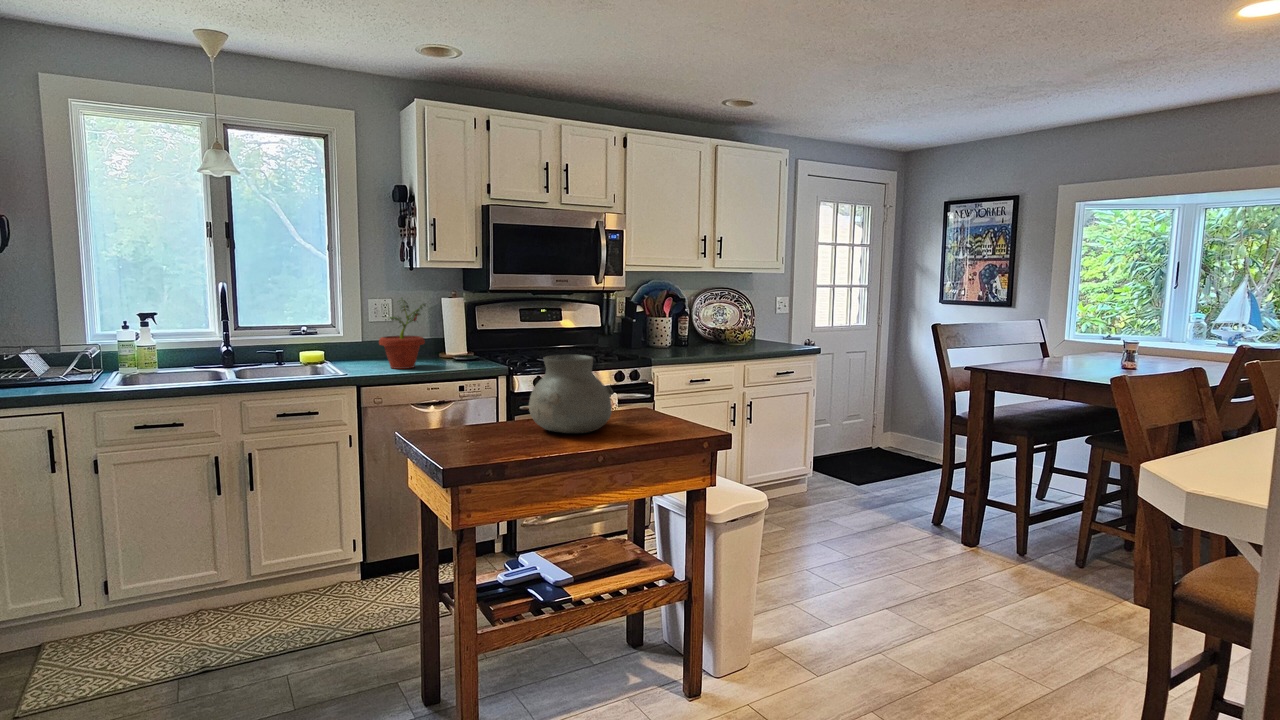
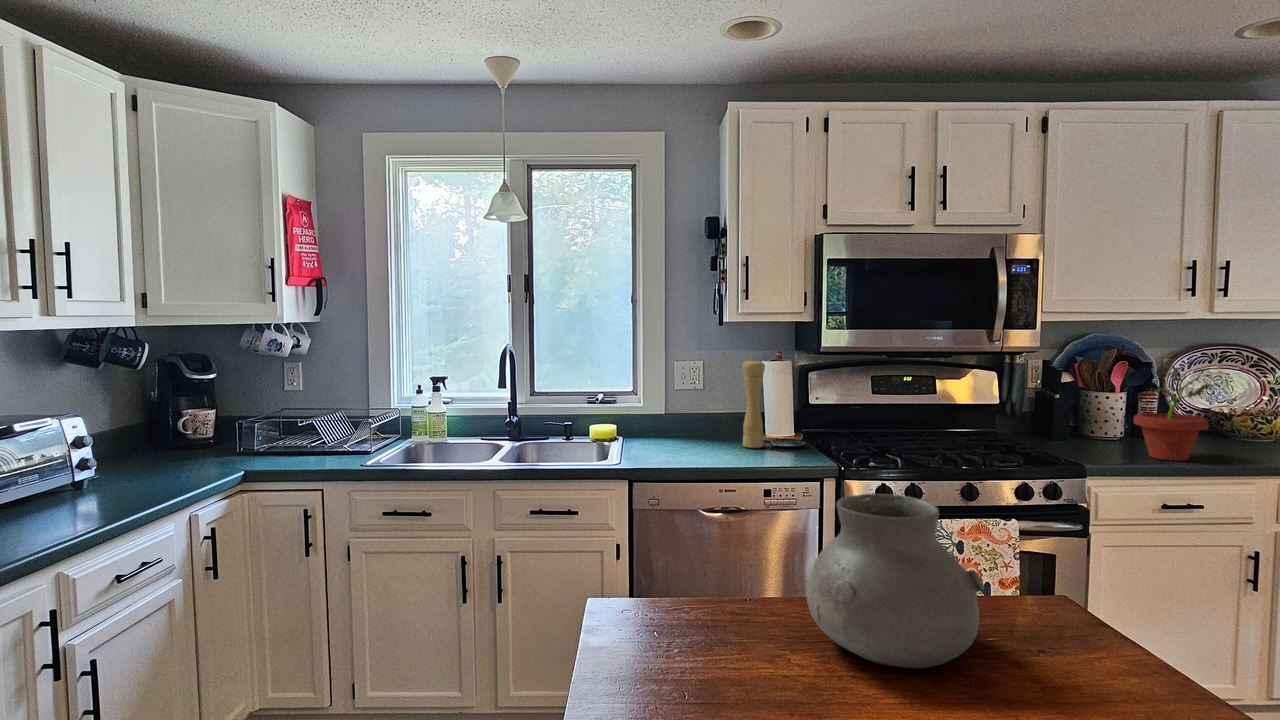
pepper mill: none [432,296,450,361] -> present [742,360,765,448]
potted plant: present [379,300,426,369] -> present [1133,362,1213,461]

